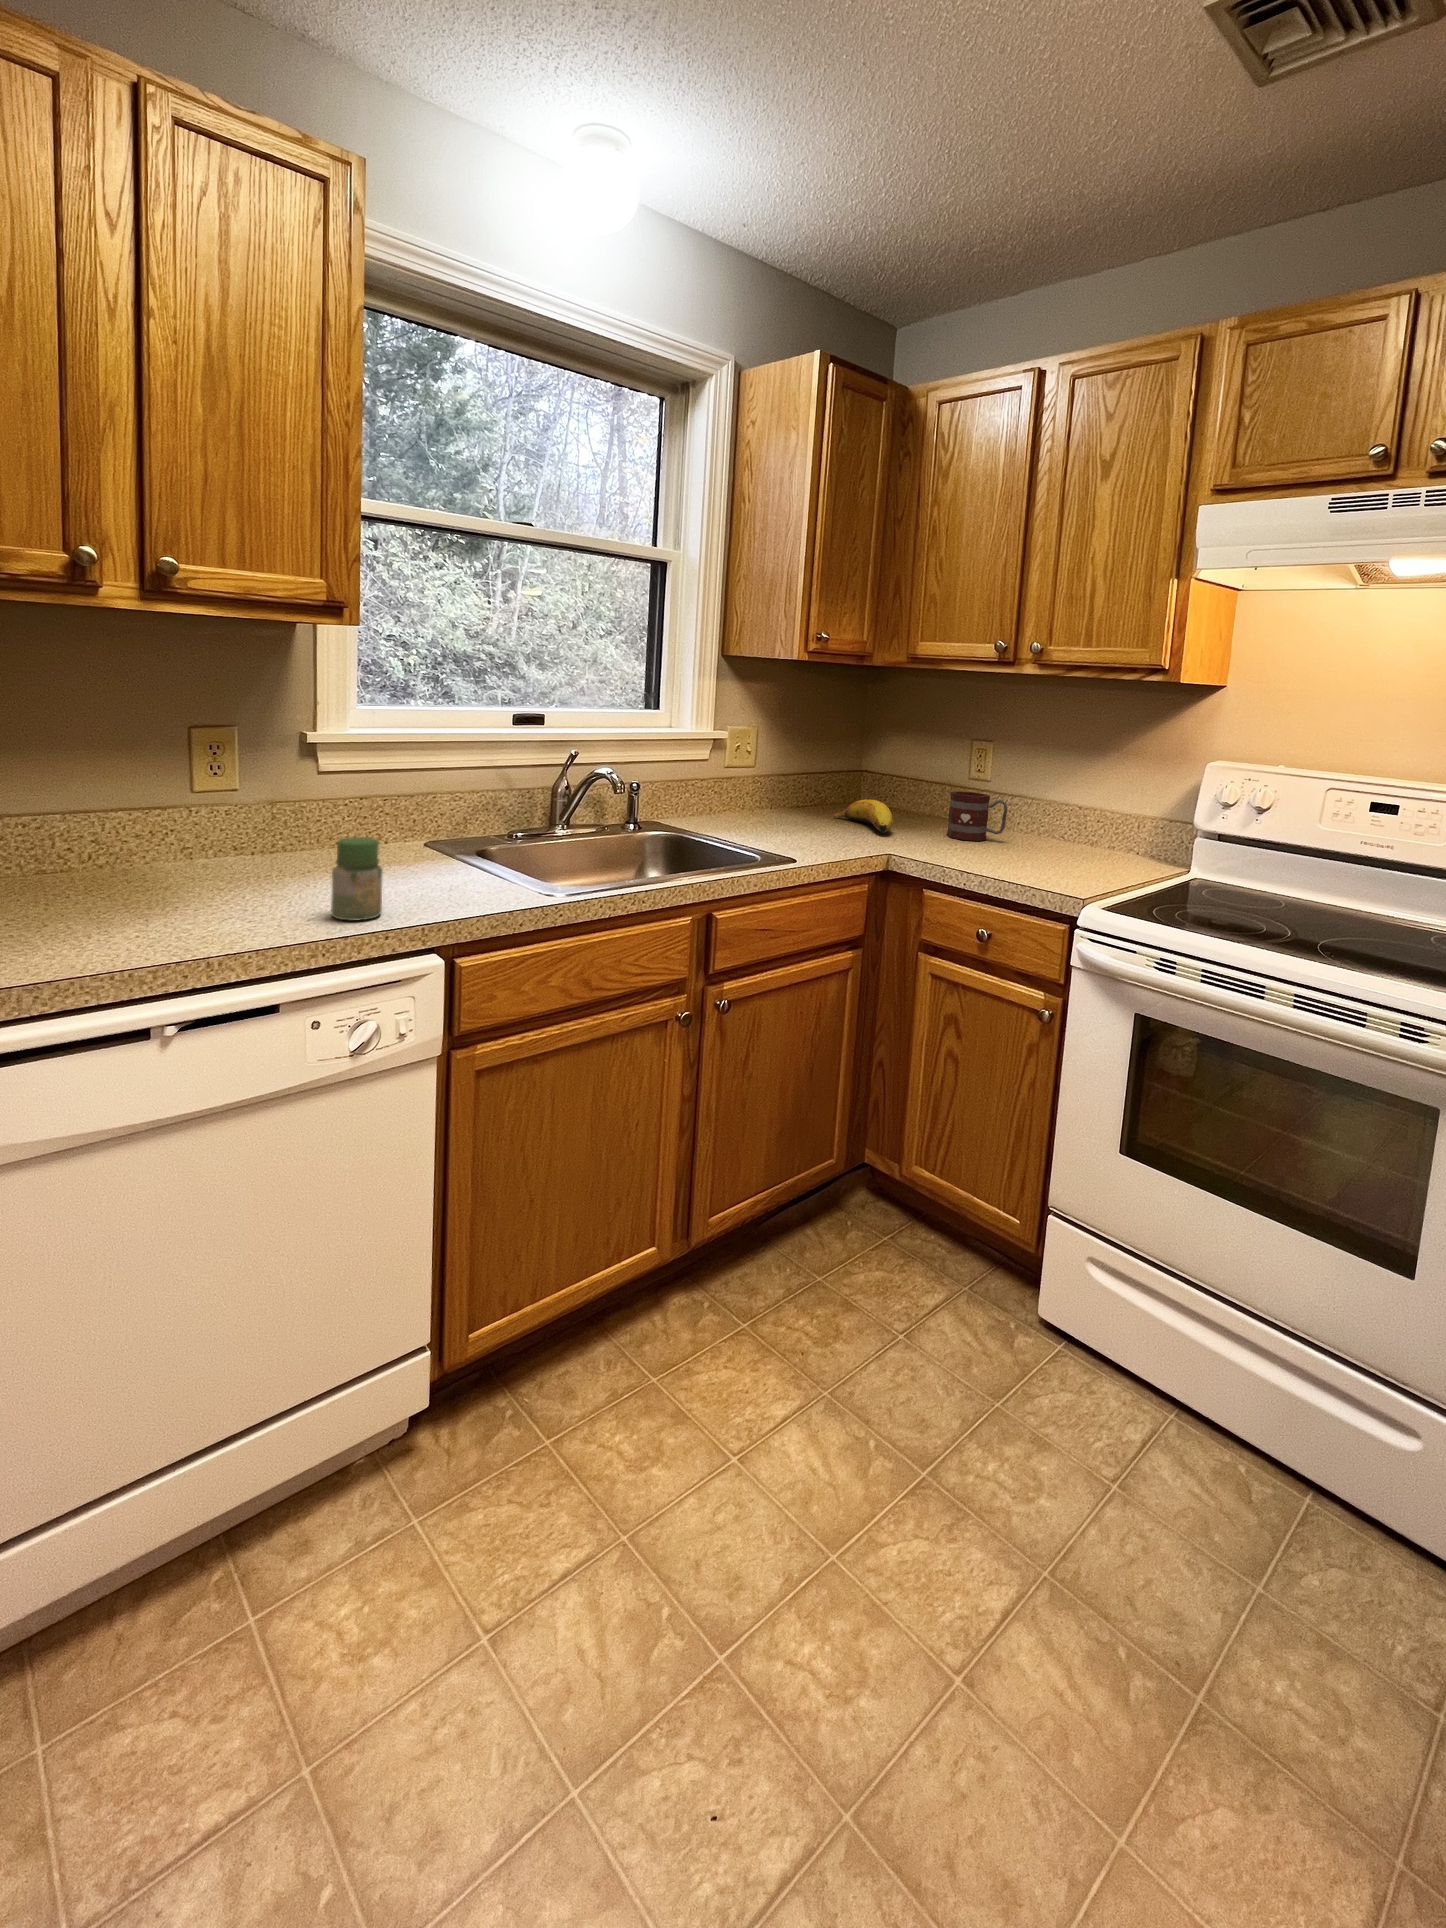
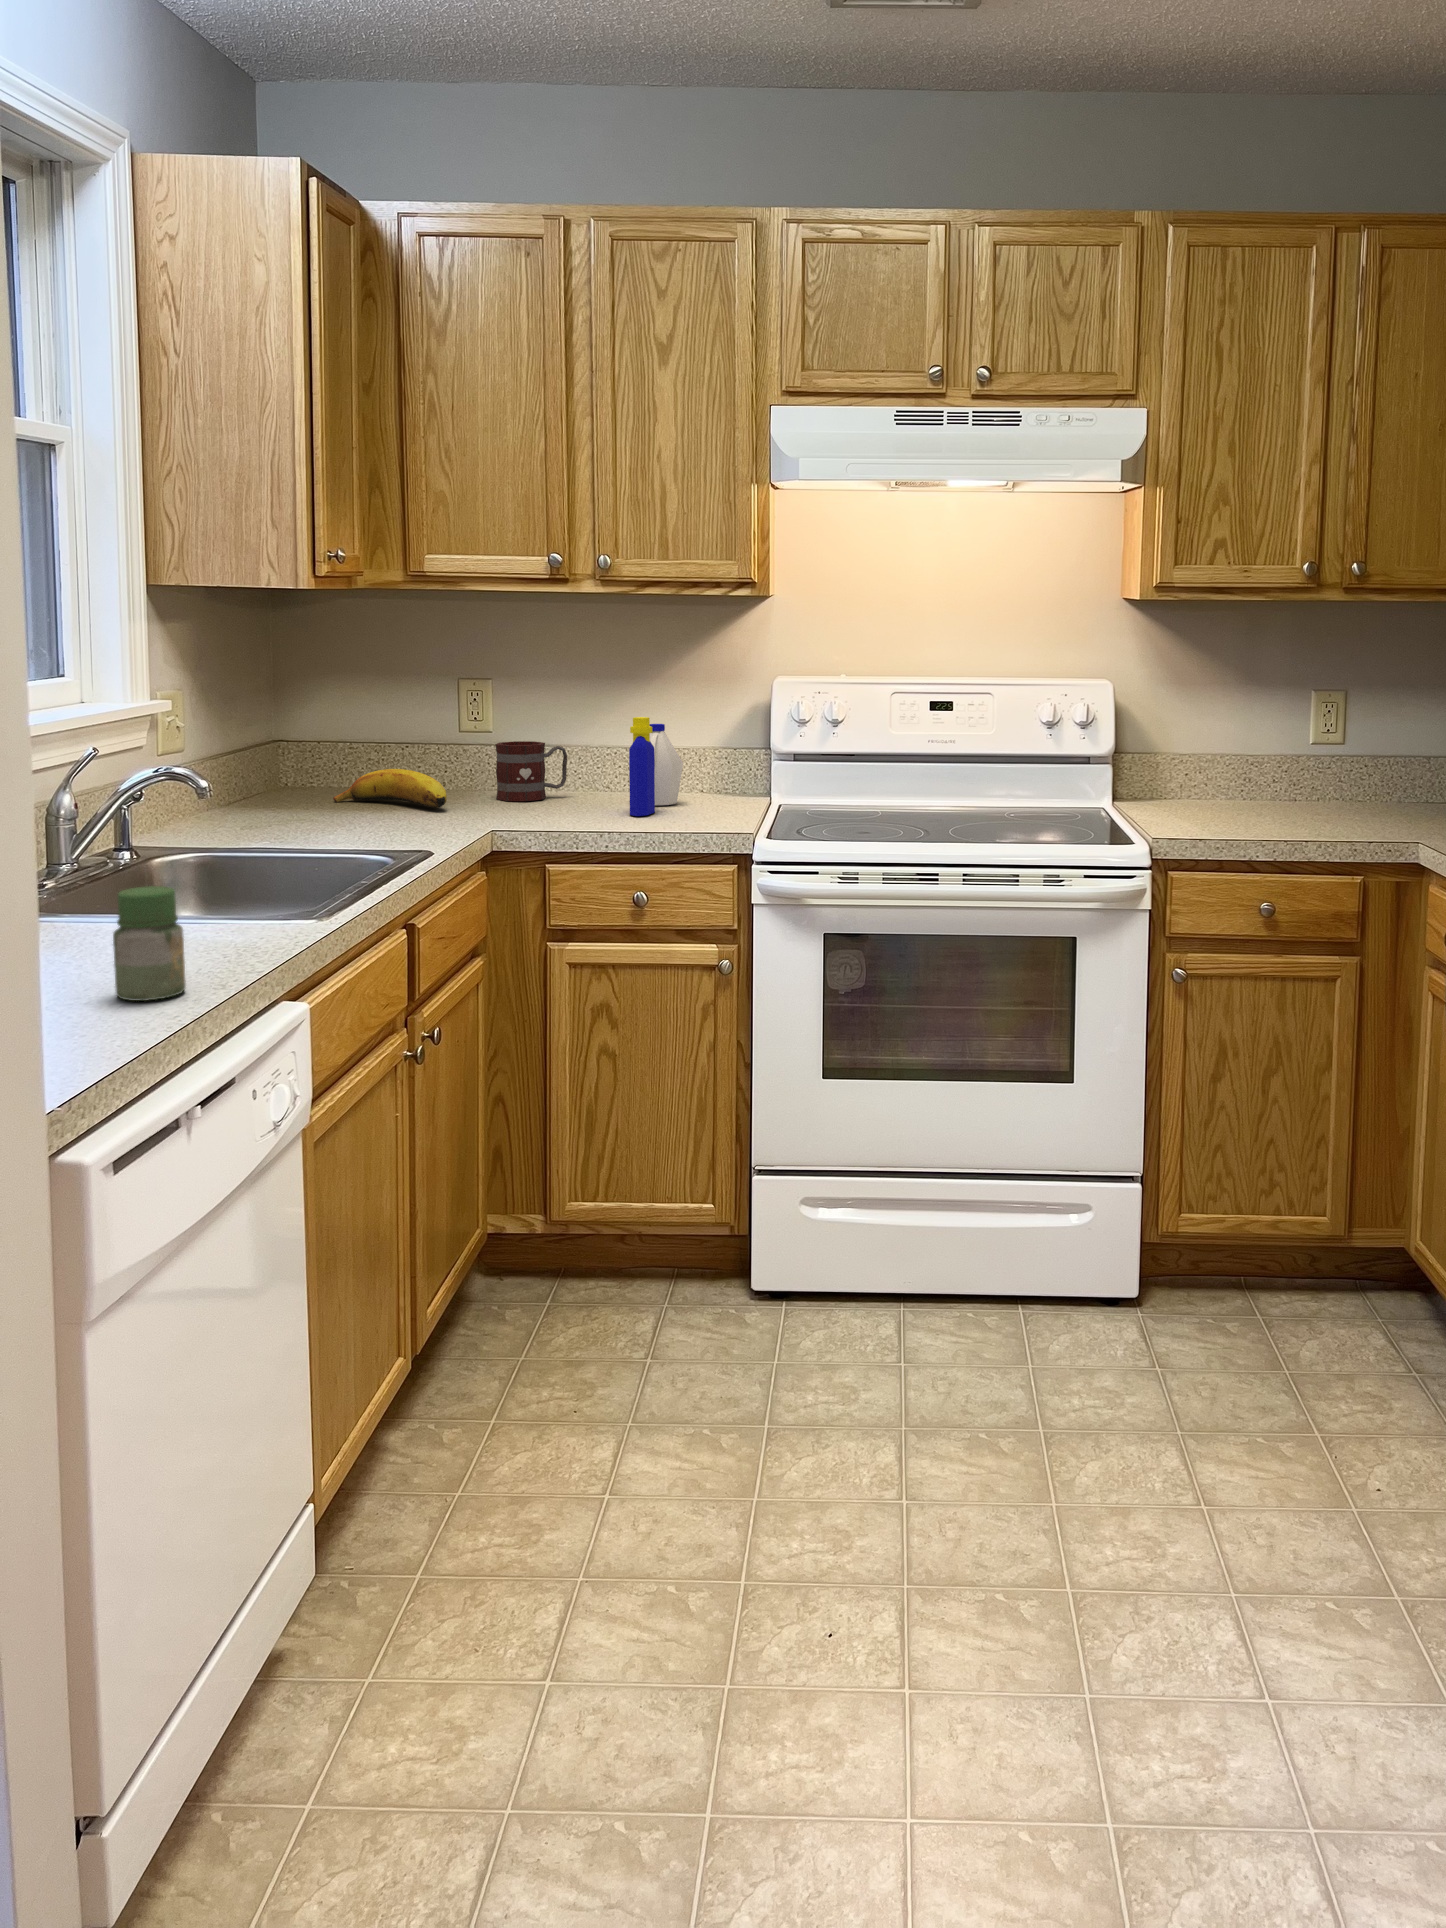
bottle: none [1017,782,1091,867] -> present [629,717,683,816]

